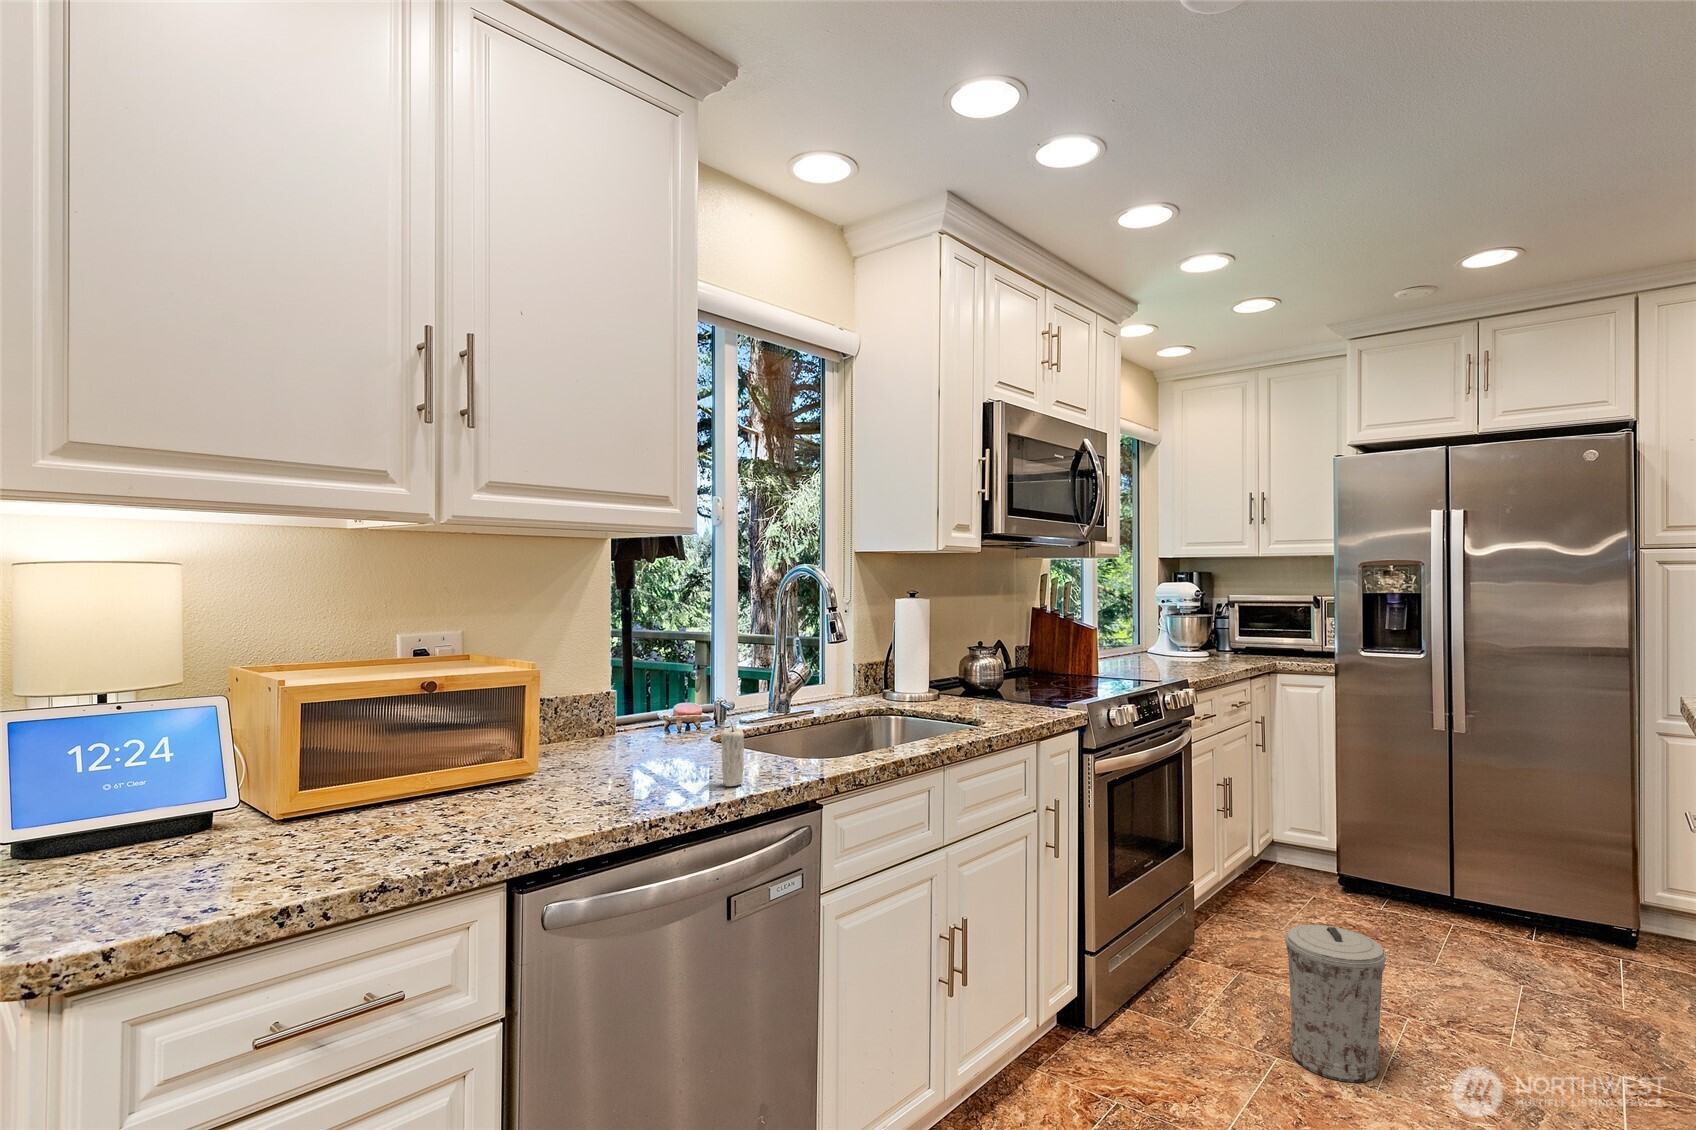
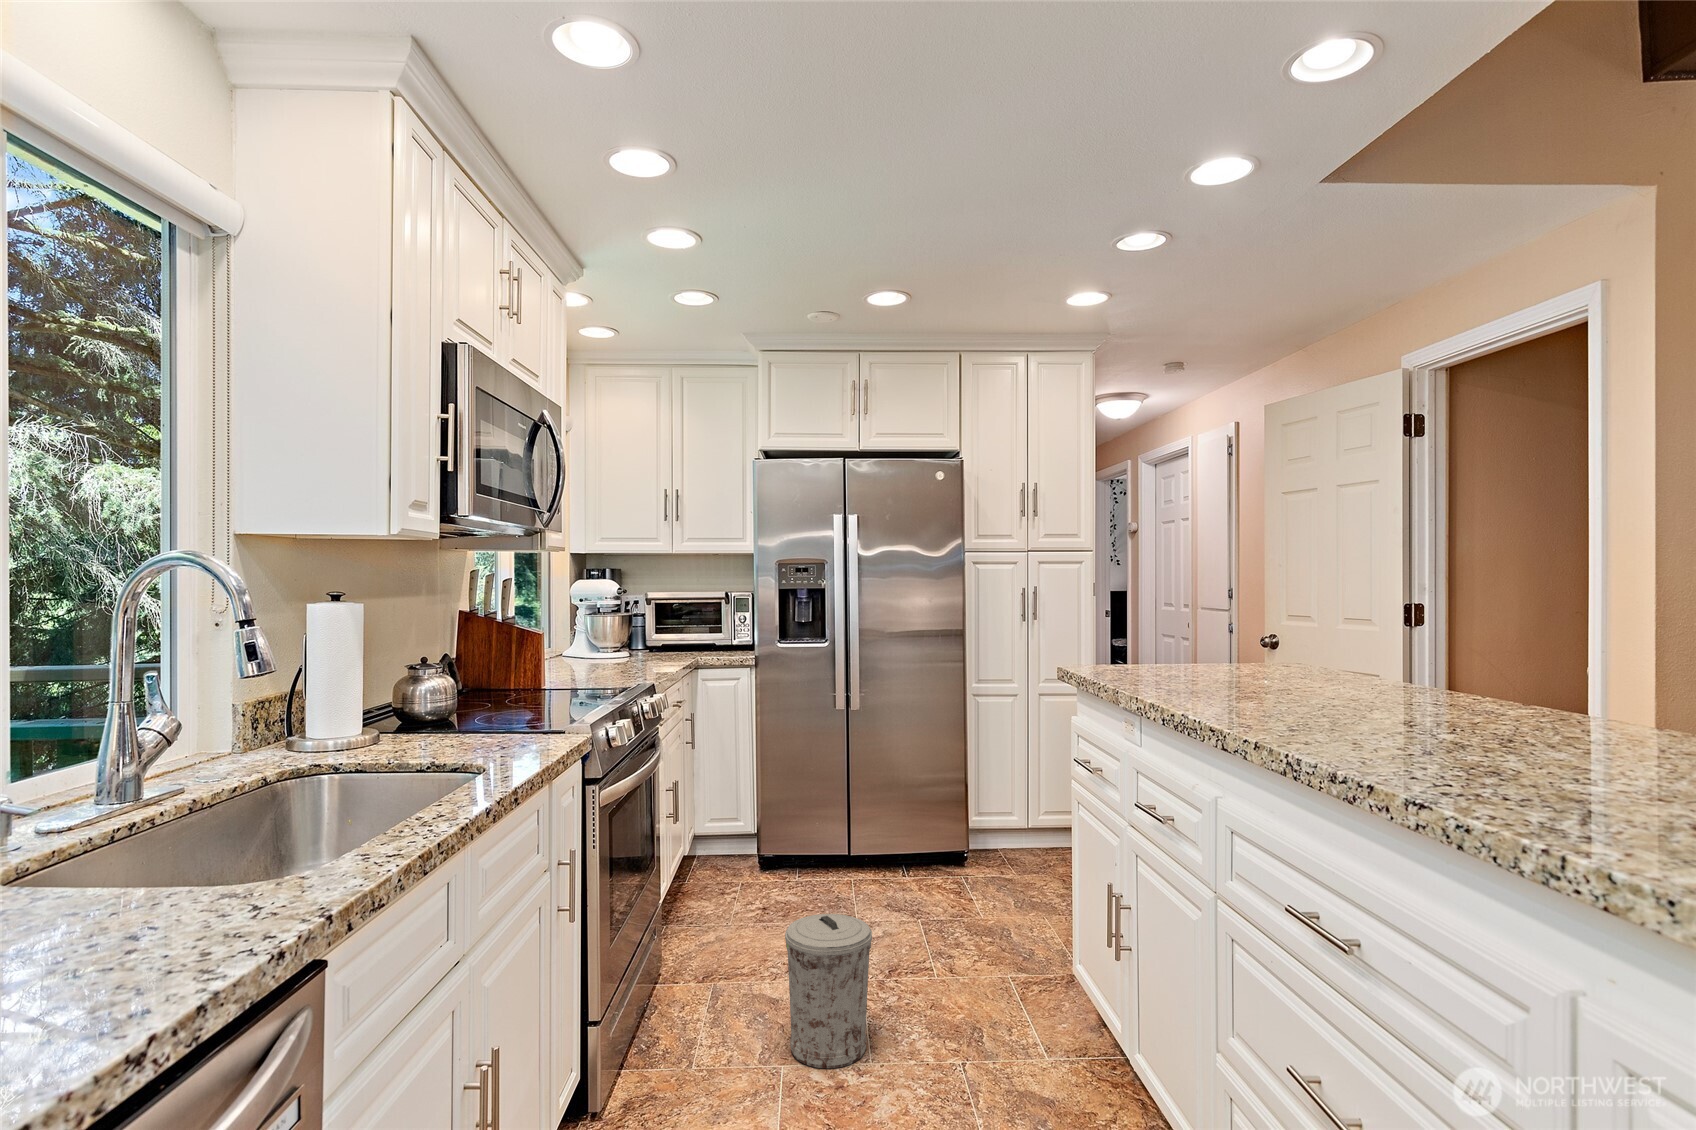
candle: present [722,724,744,786] -> none [125,846,183,982]

